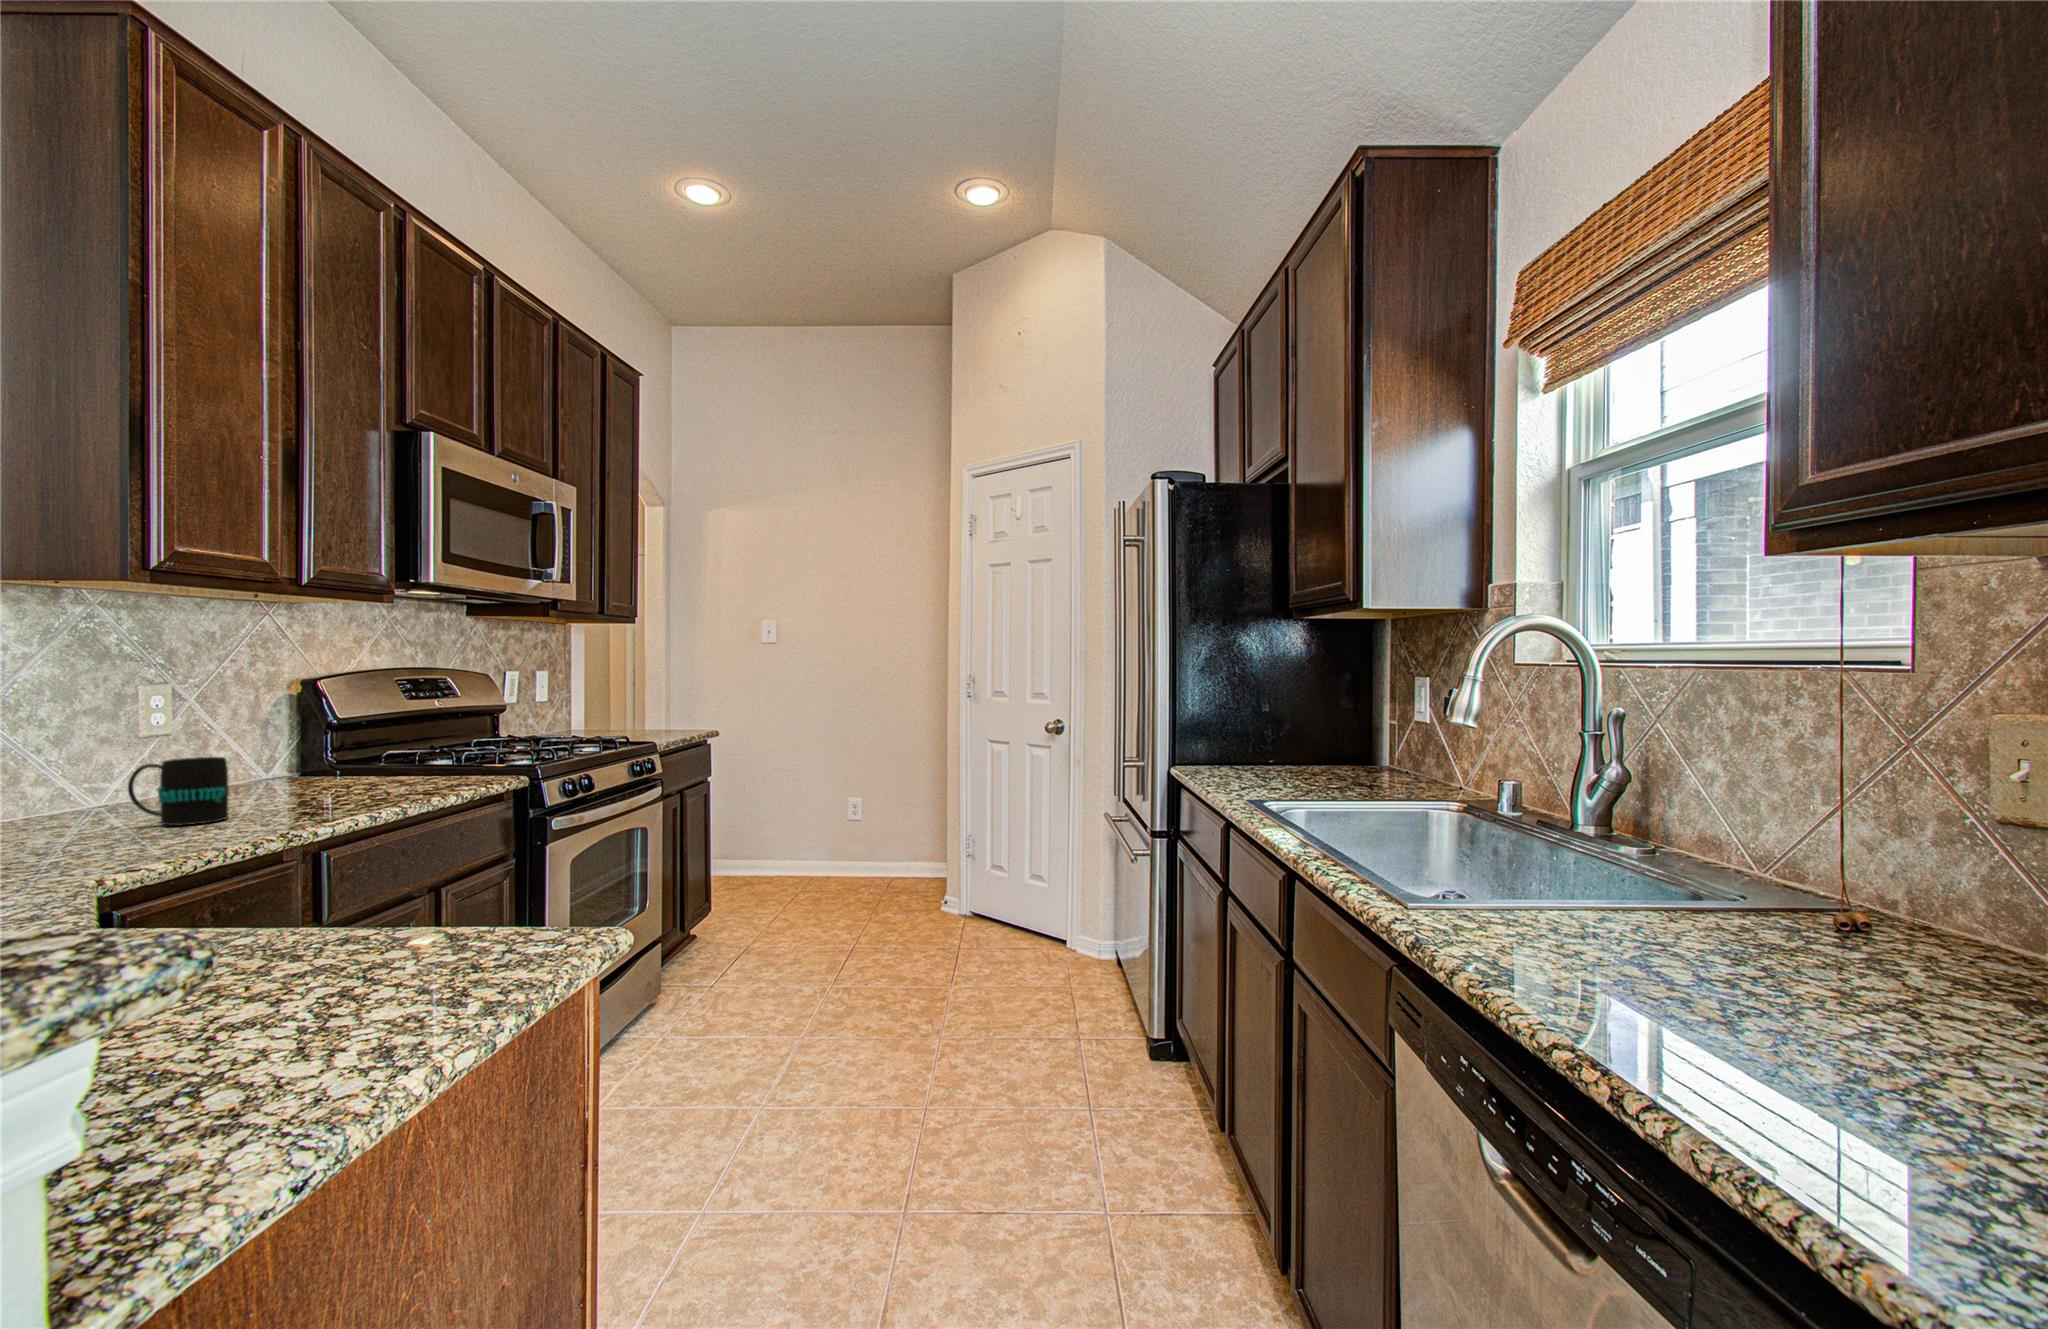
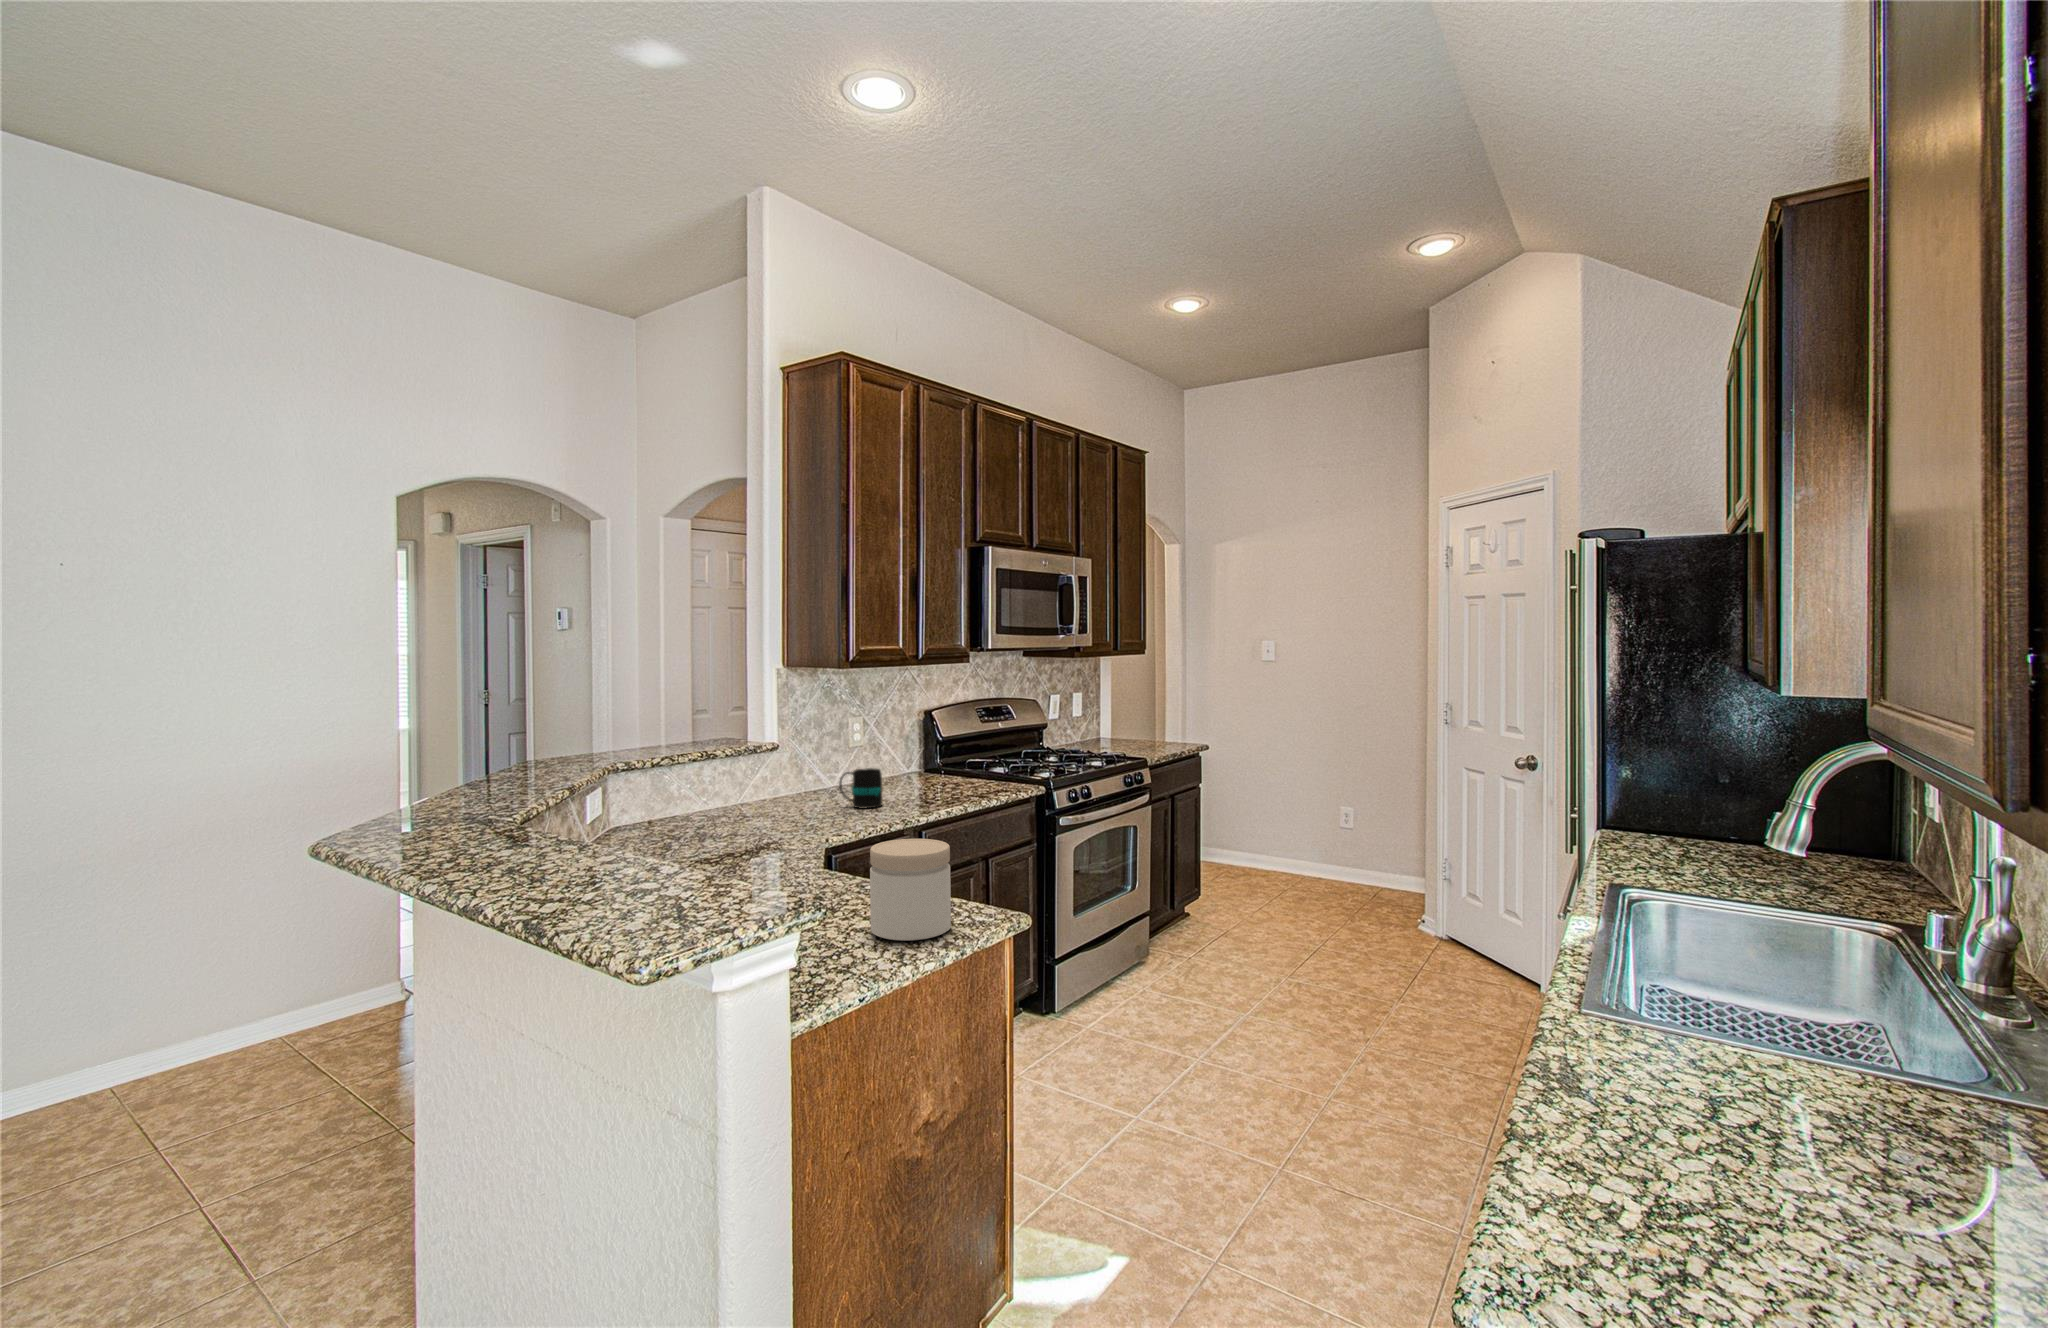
jar: none [277,806,485,1025] -> present [870,839,951,941]

